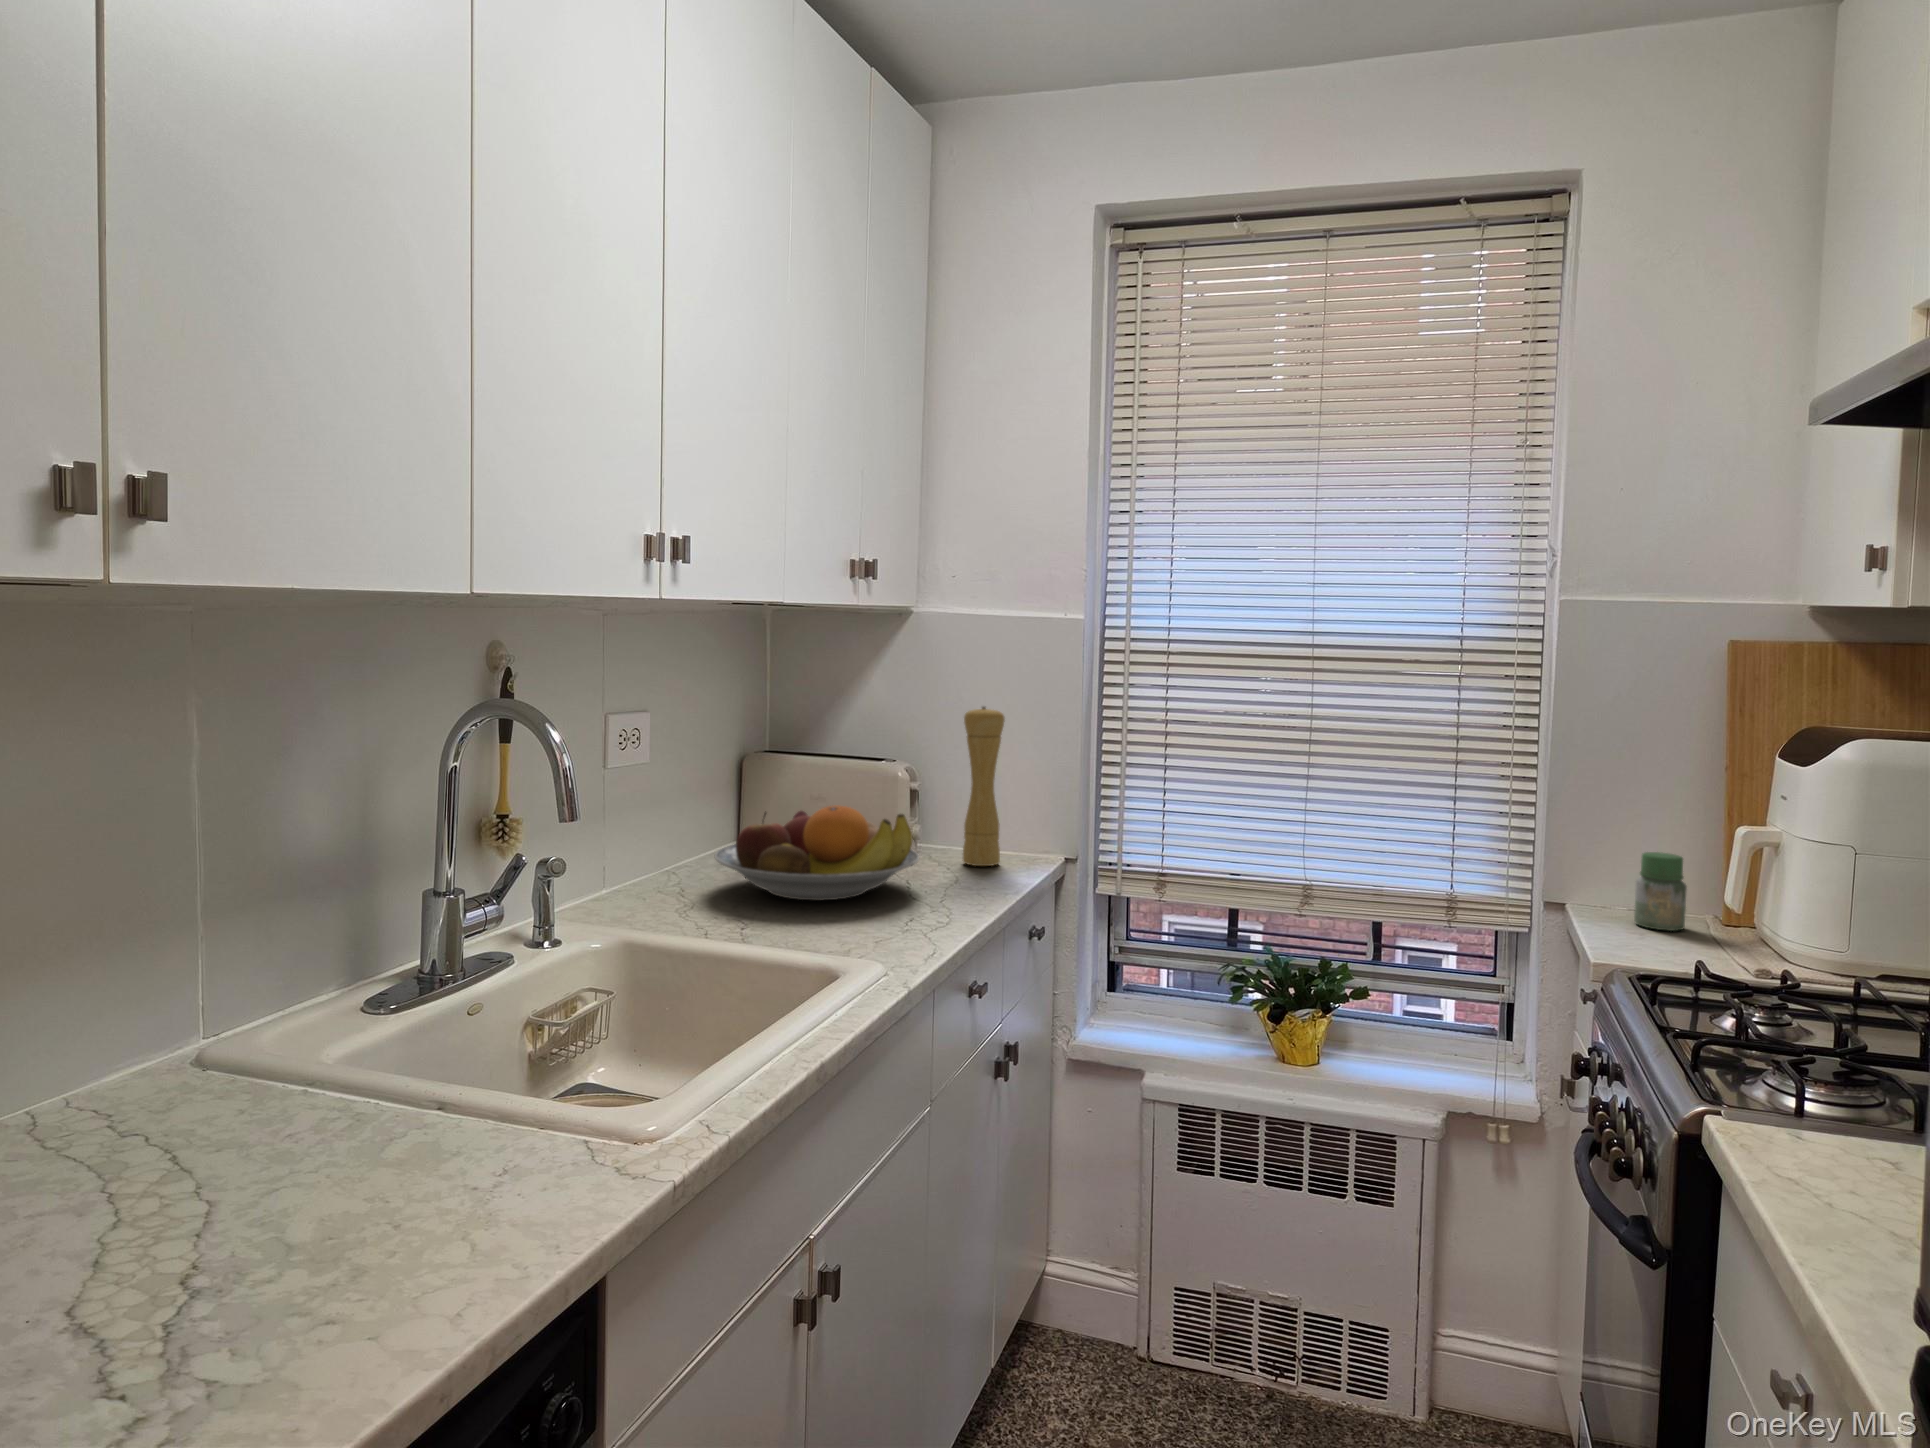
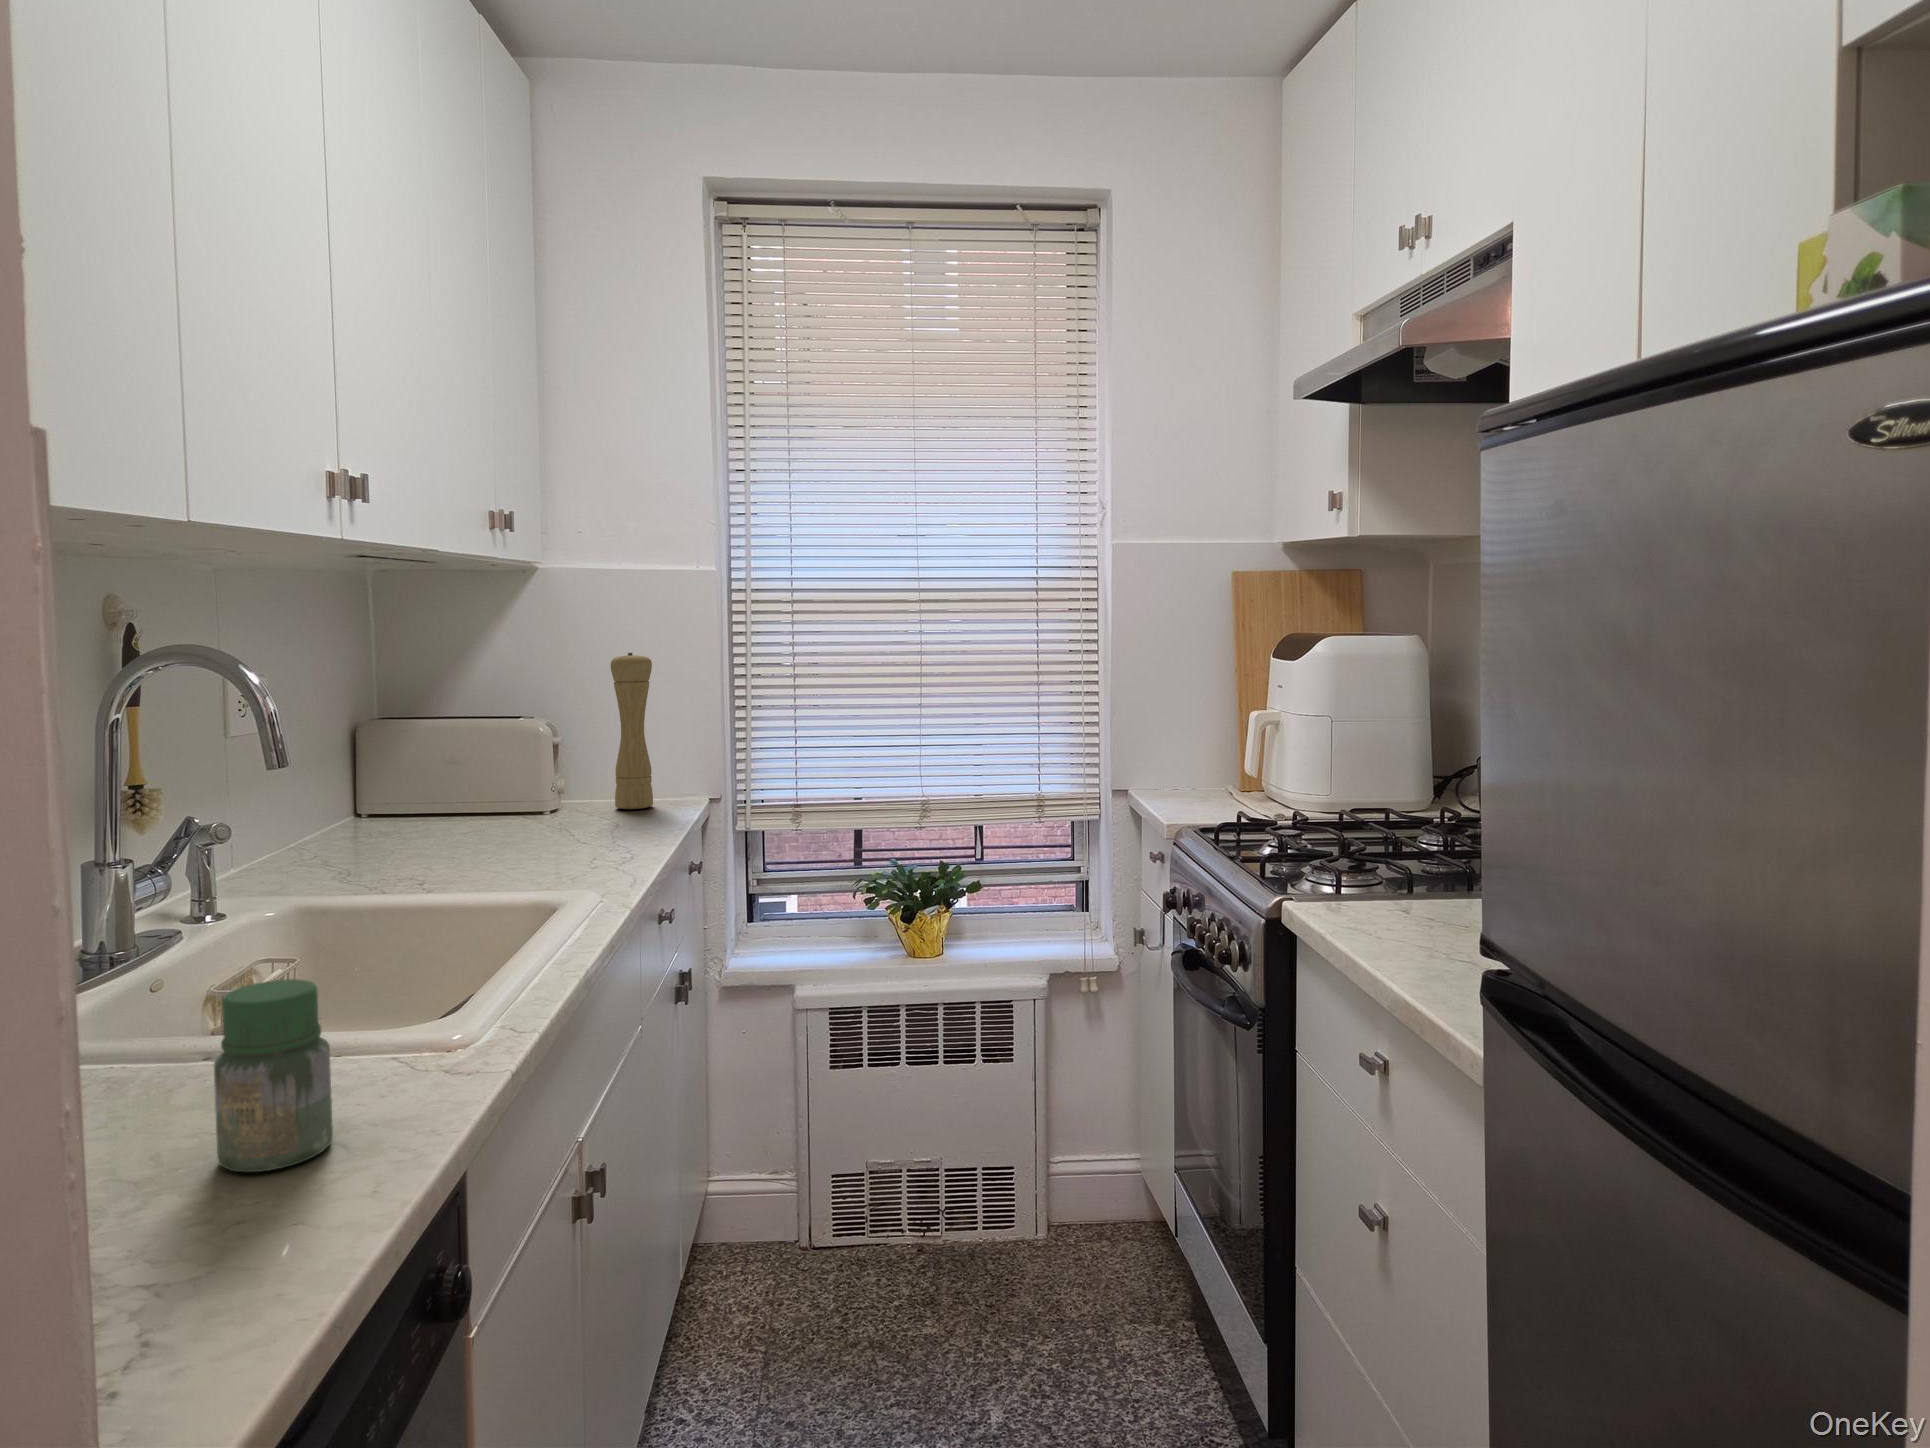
fruit bowl: present [715,806,920,900] -> none [362,754,590,853]
jar: present [1634,852,1687,931] -> present [214,979,333,1172]

